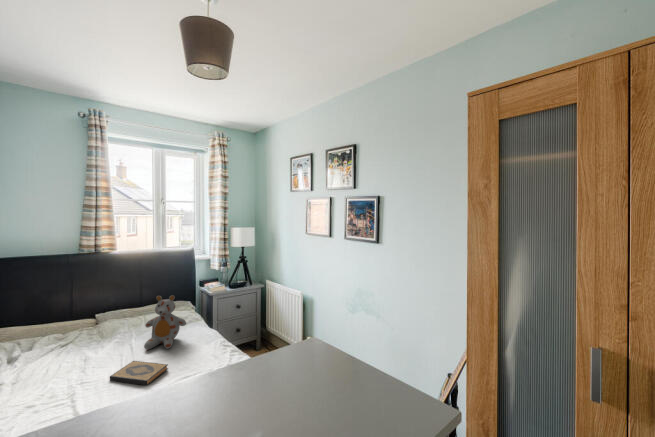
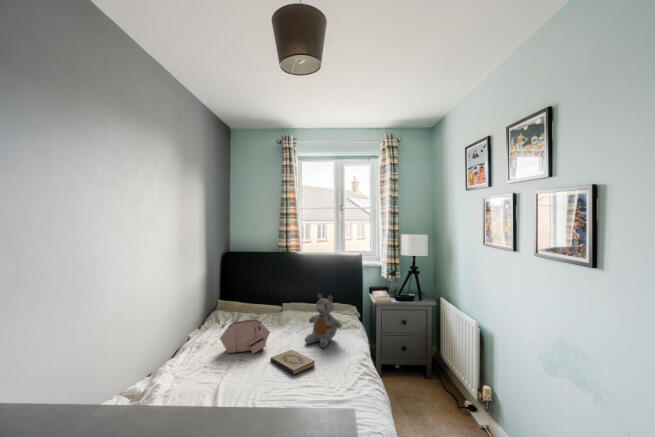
handbag: none [23,326,101,389] -> present [220,316,270,354]

